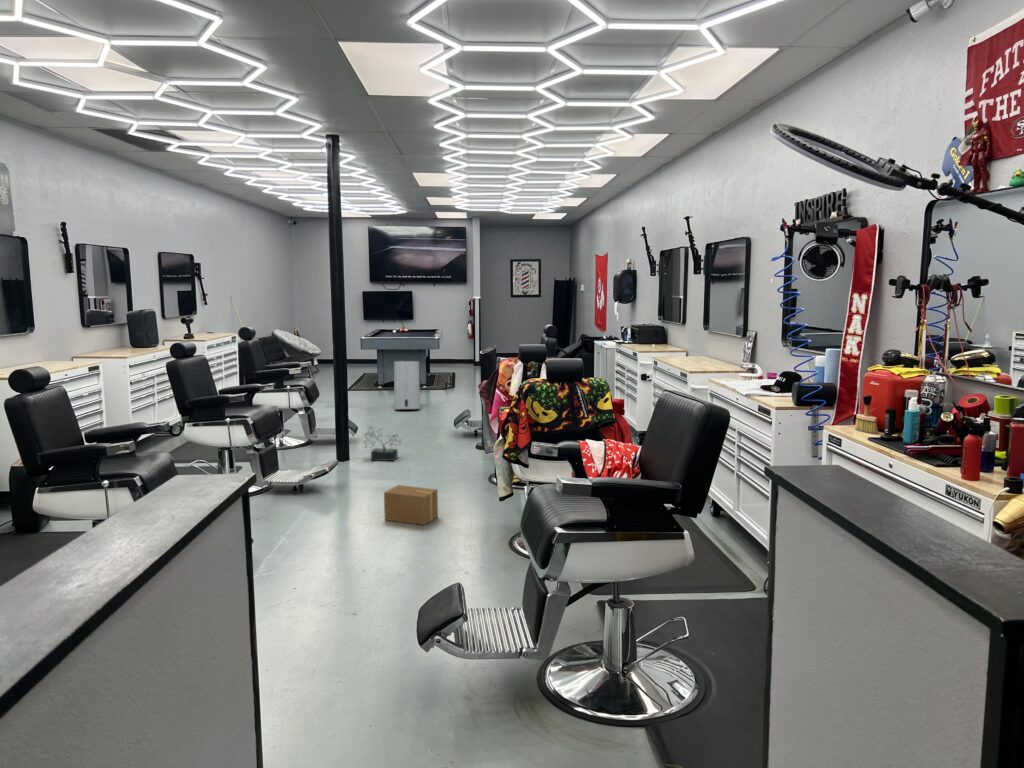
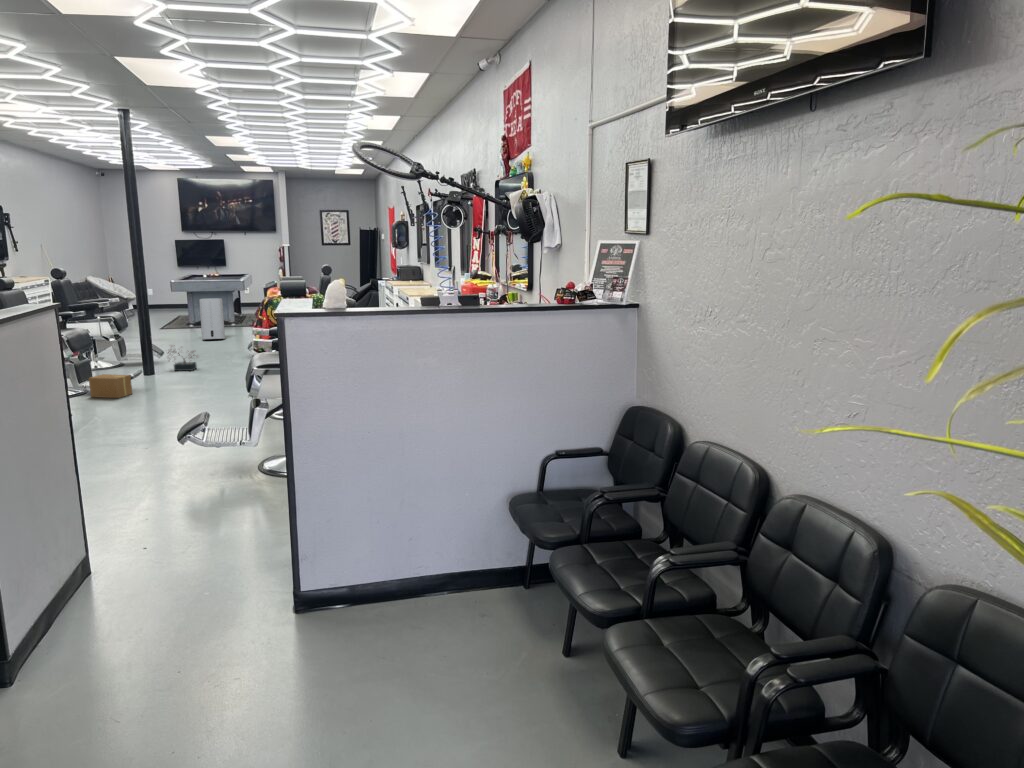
cardboard box: present [384,485,438,525] -> present [89,374,132,398]

